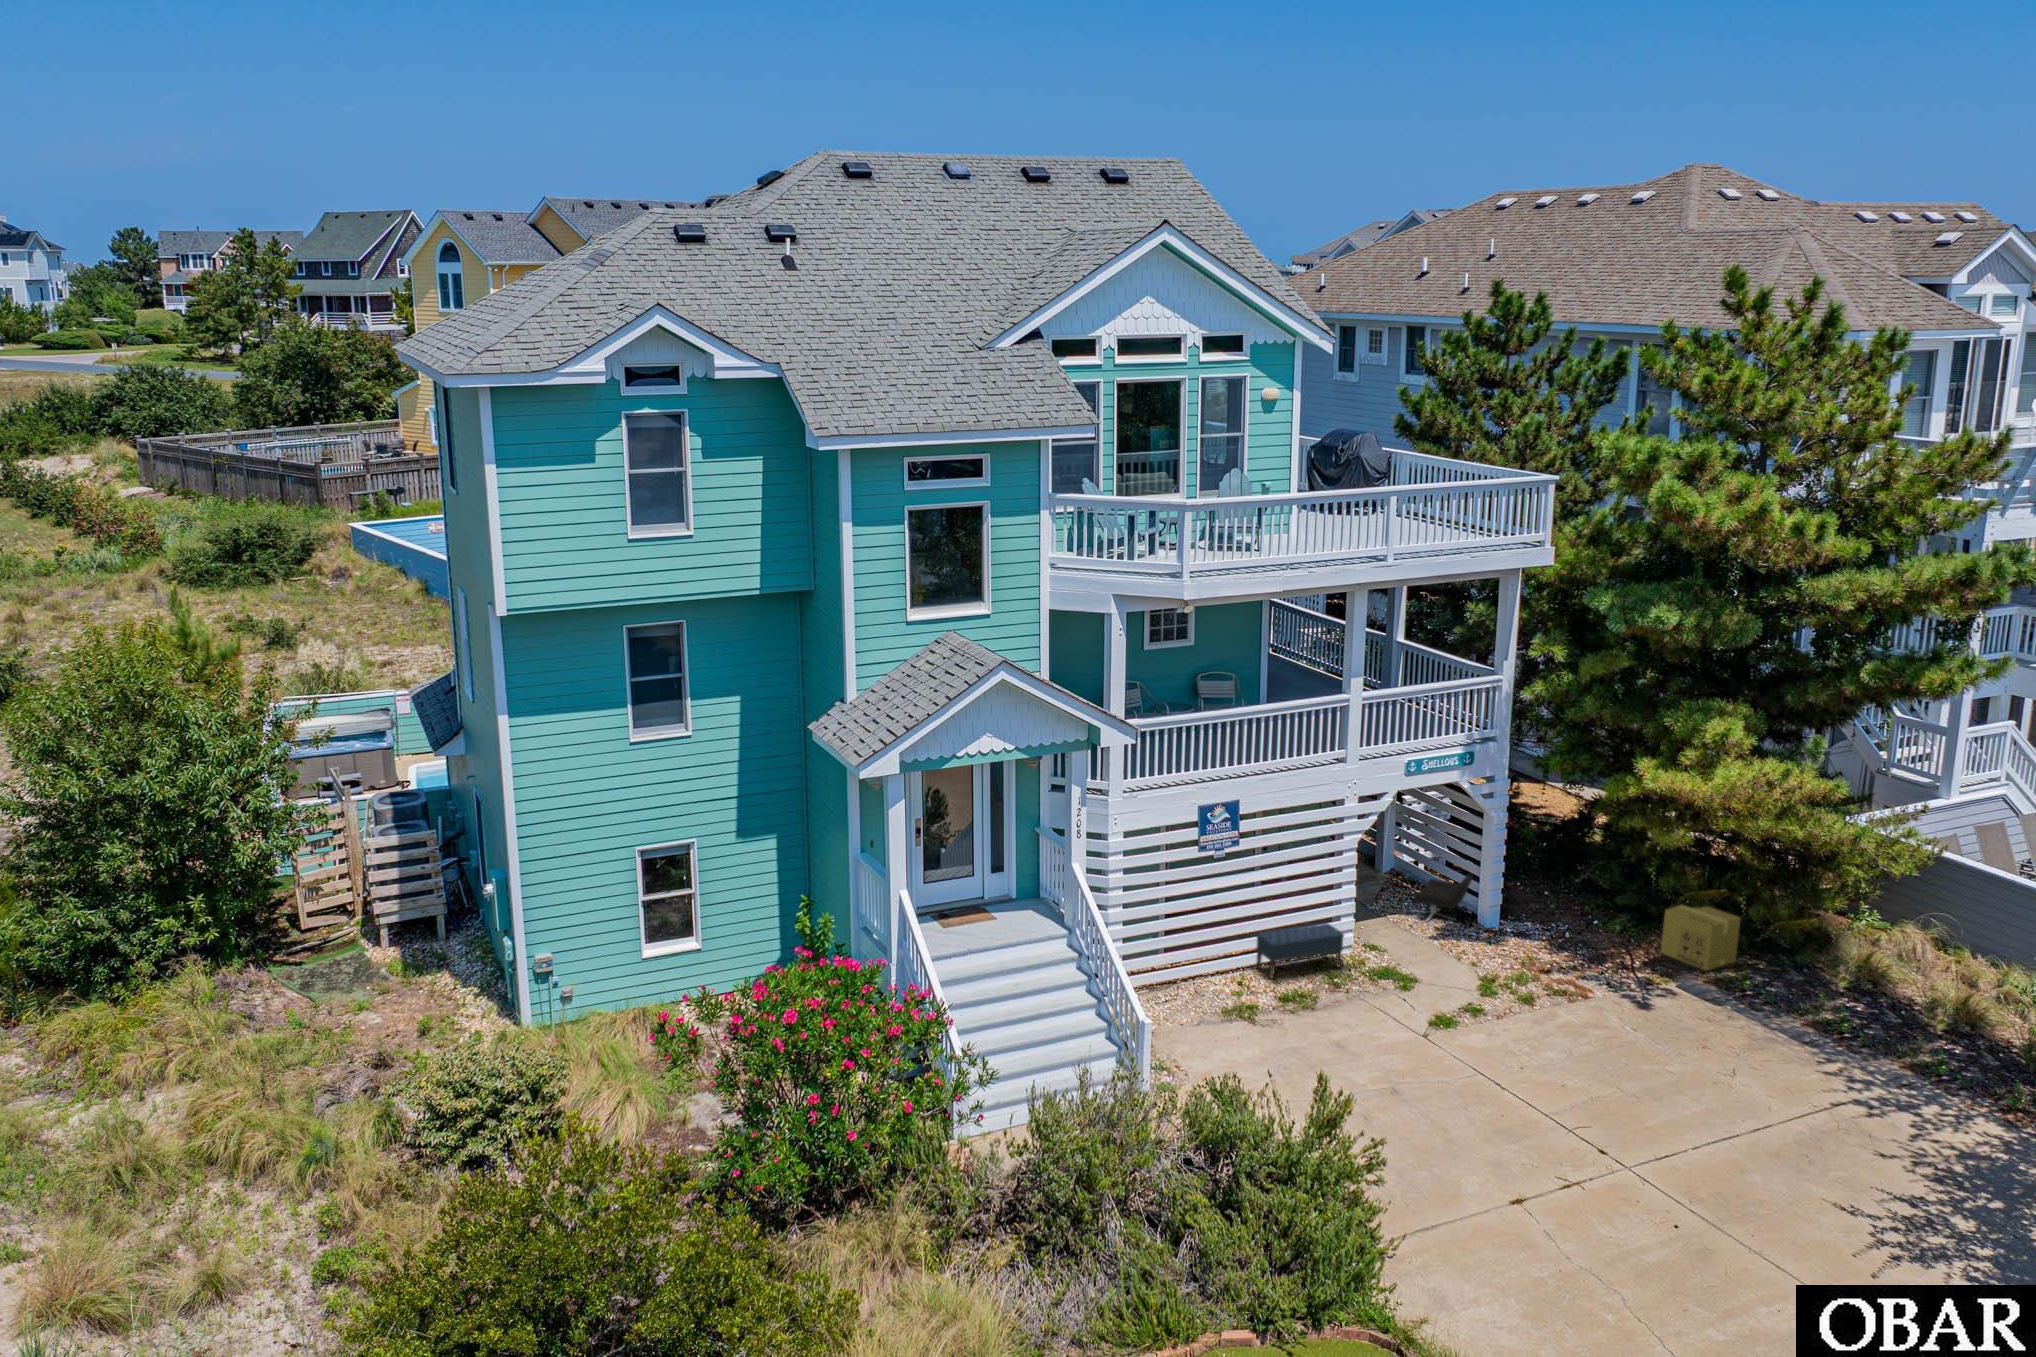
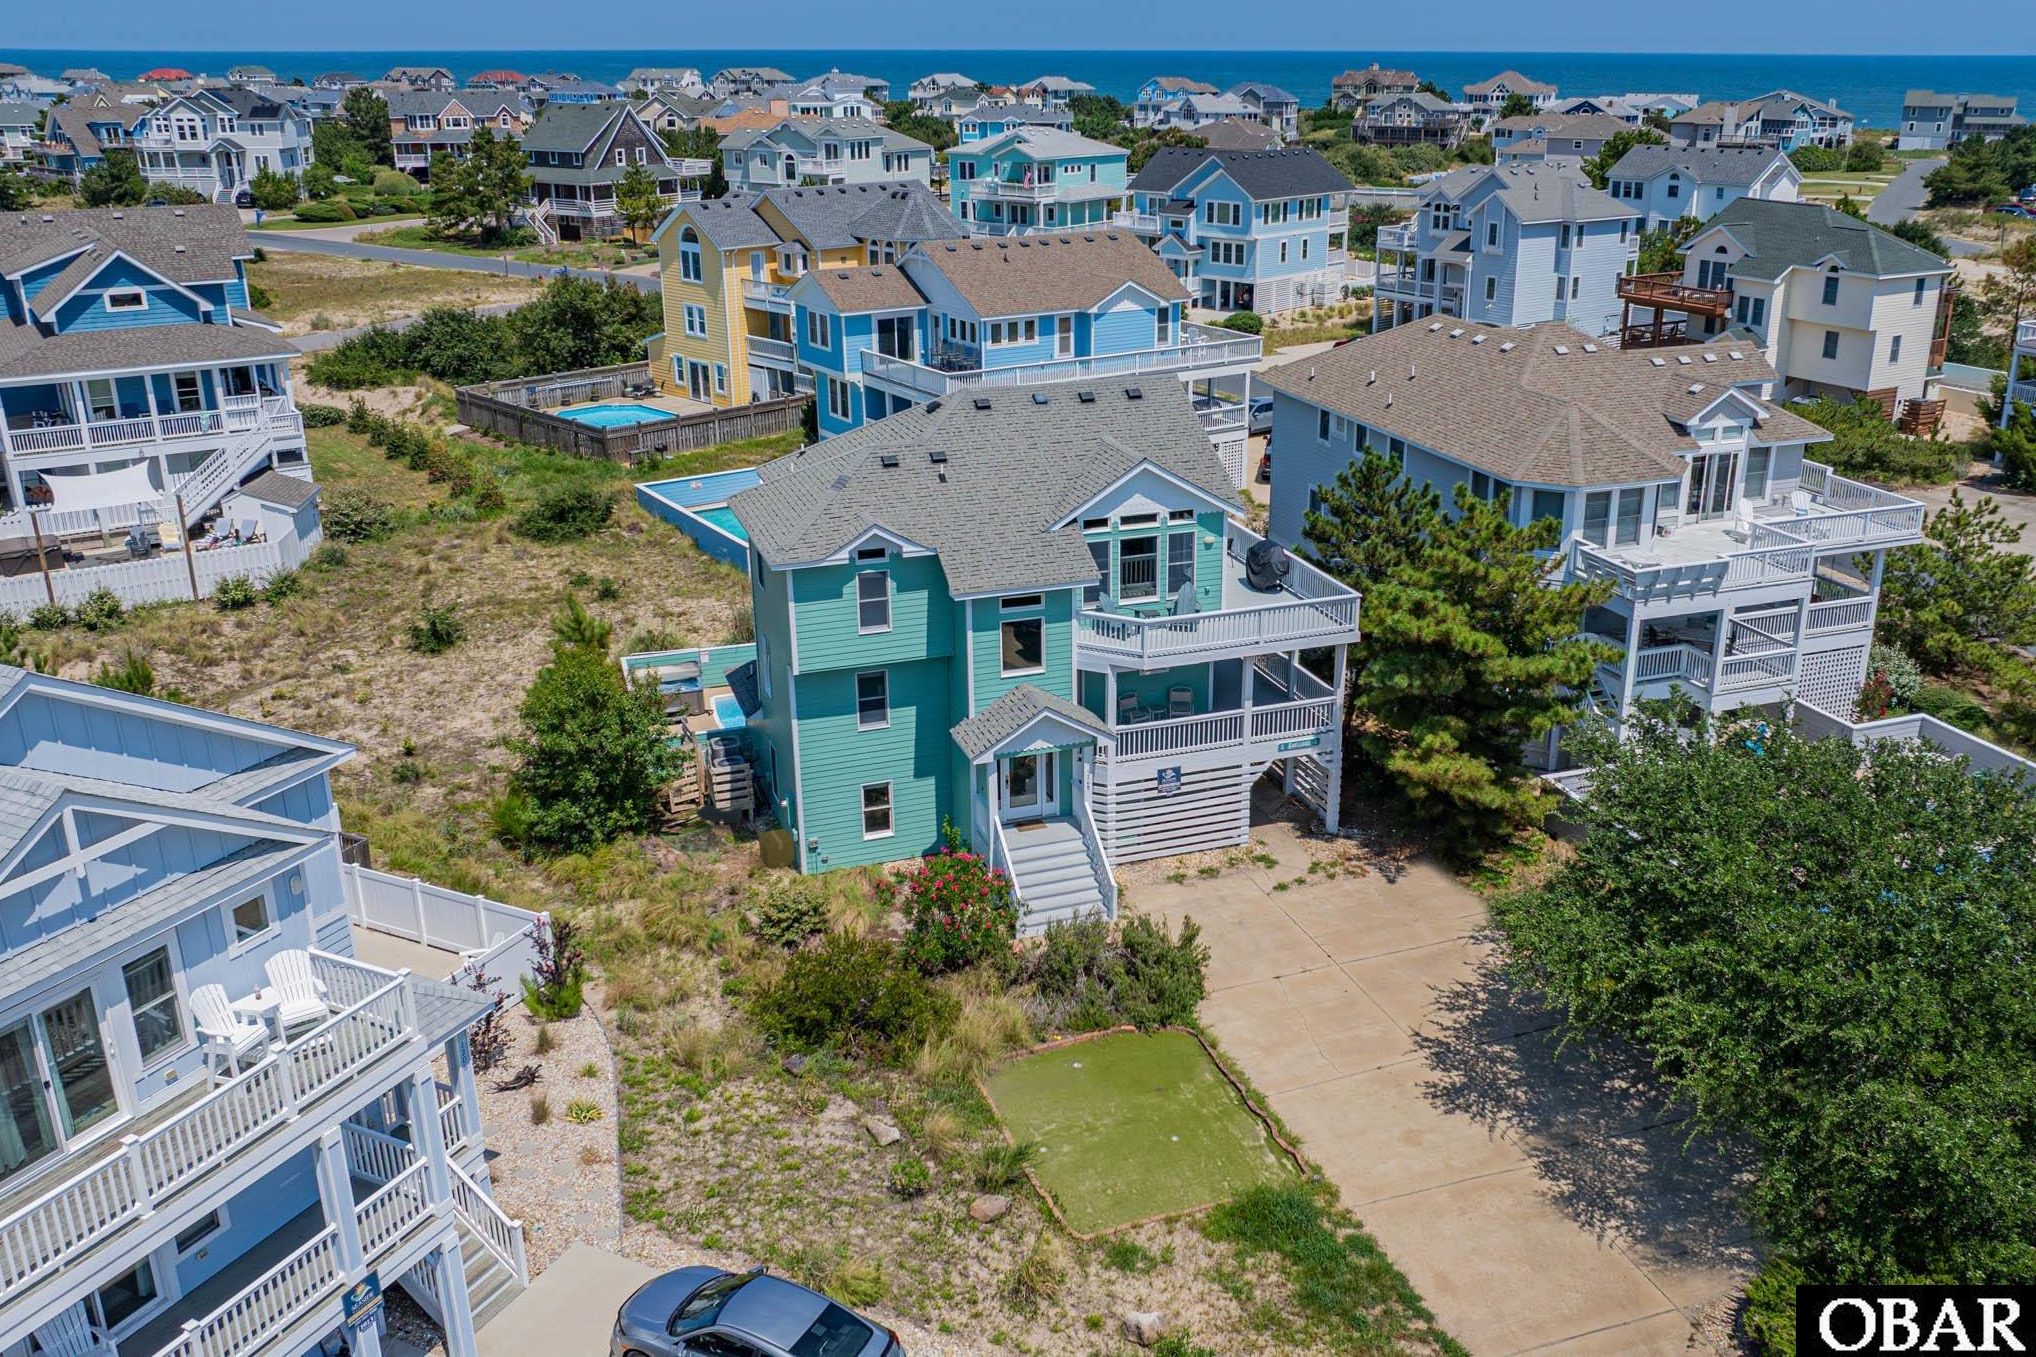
cardboard box: present [1661,905,1740,971] -> present [759,829,794,869]
bench: present [1256,923,1344,978] -> present [695,805,742,830]

